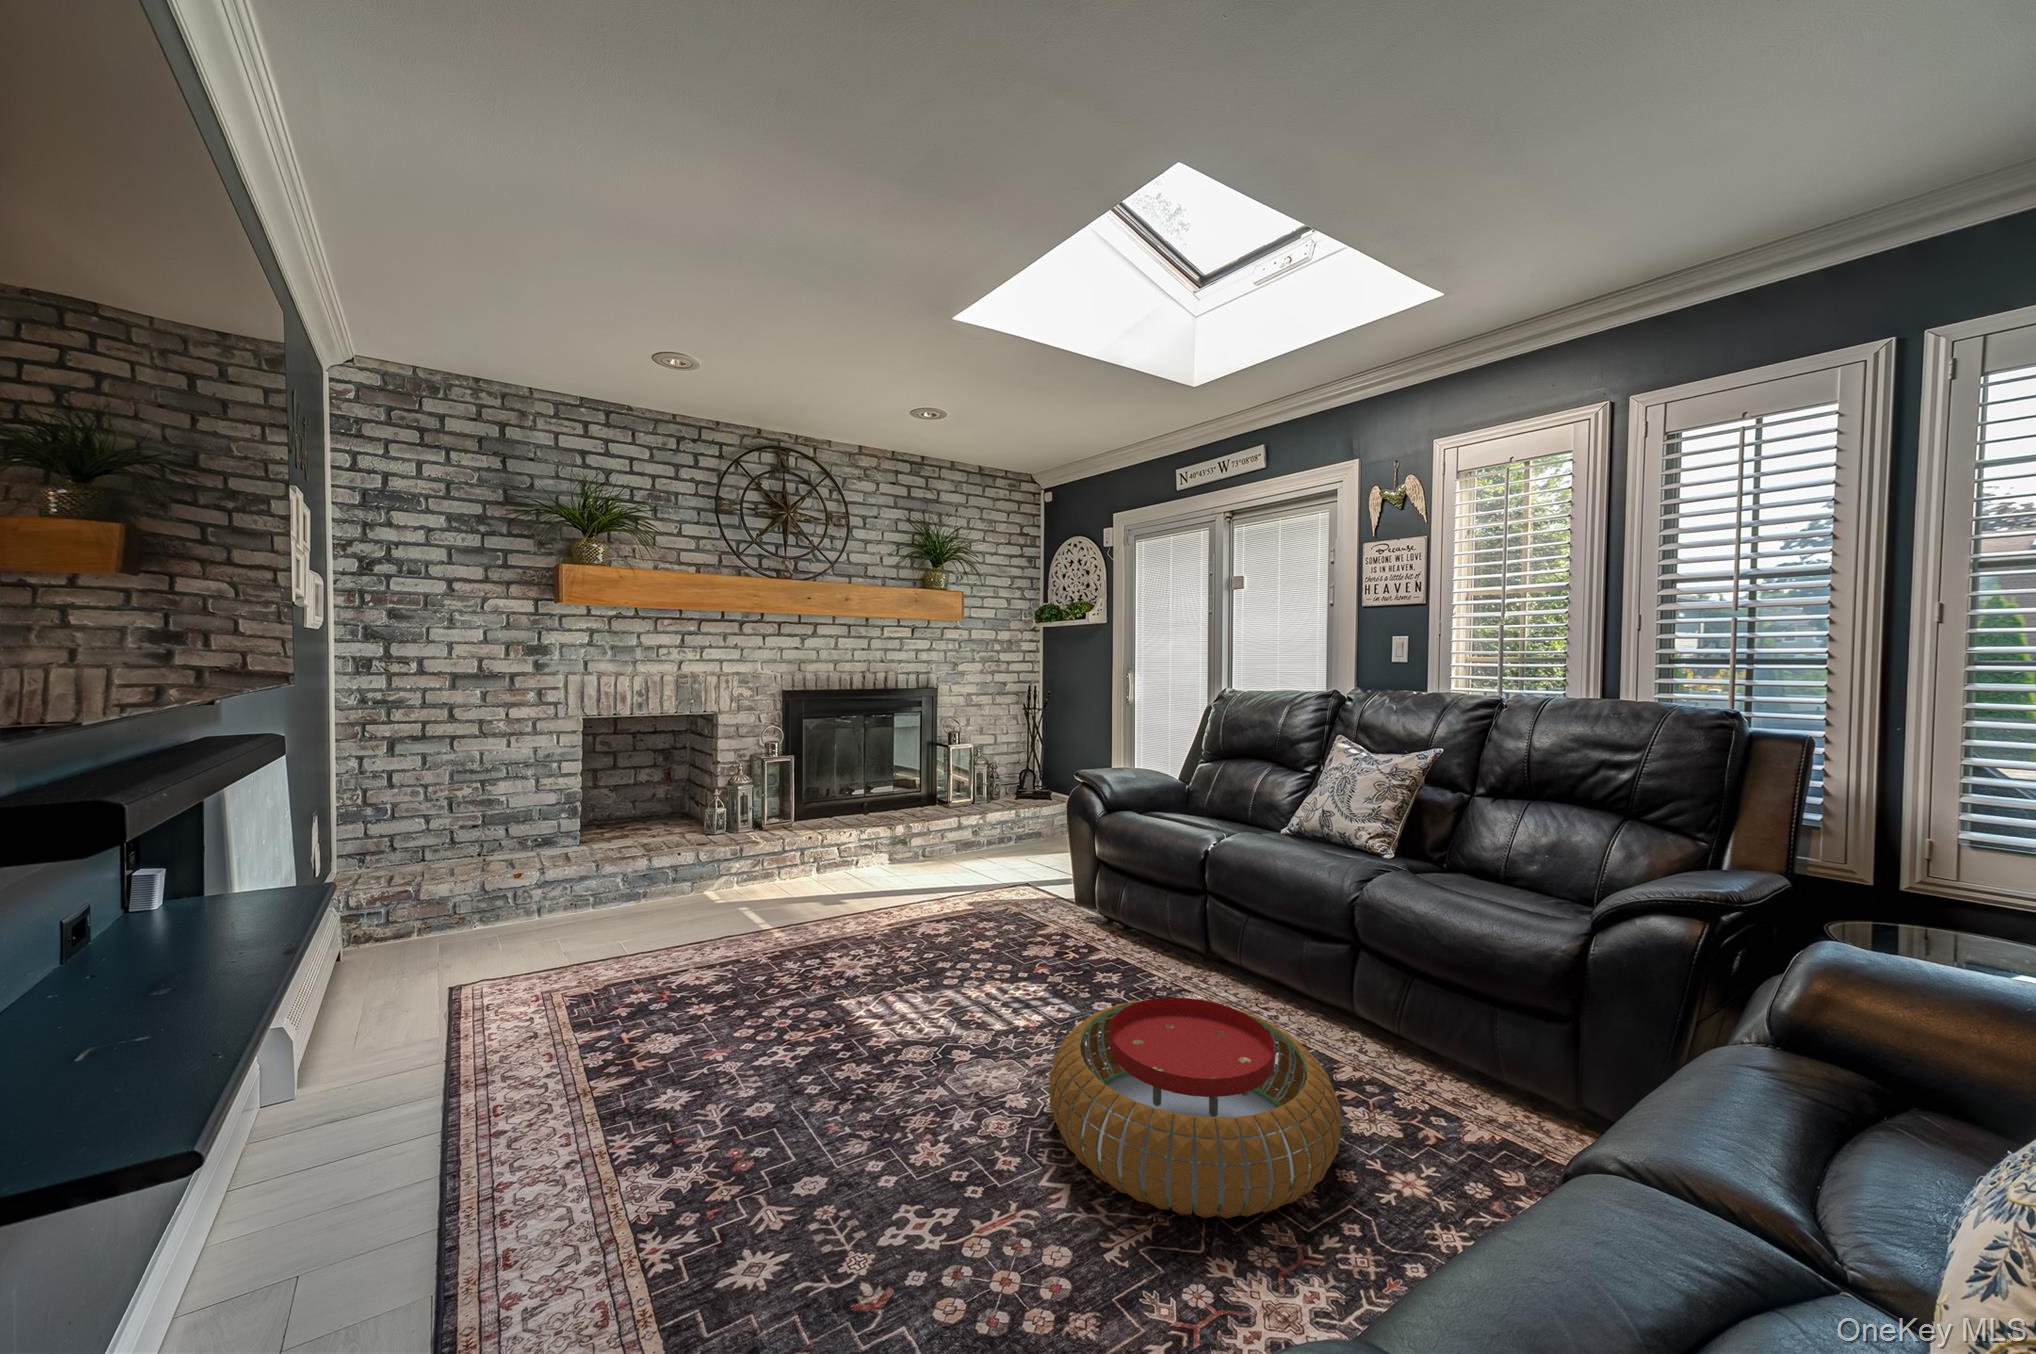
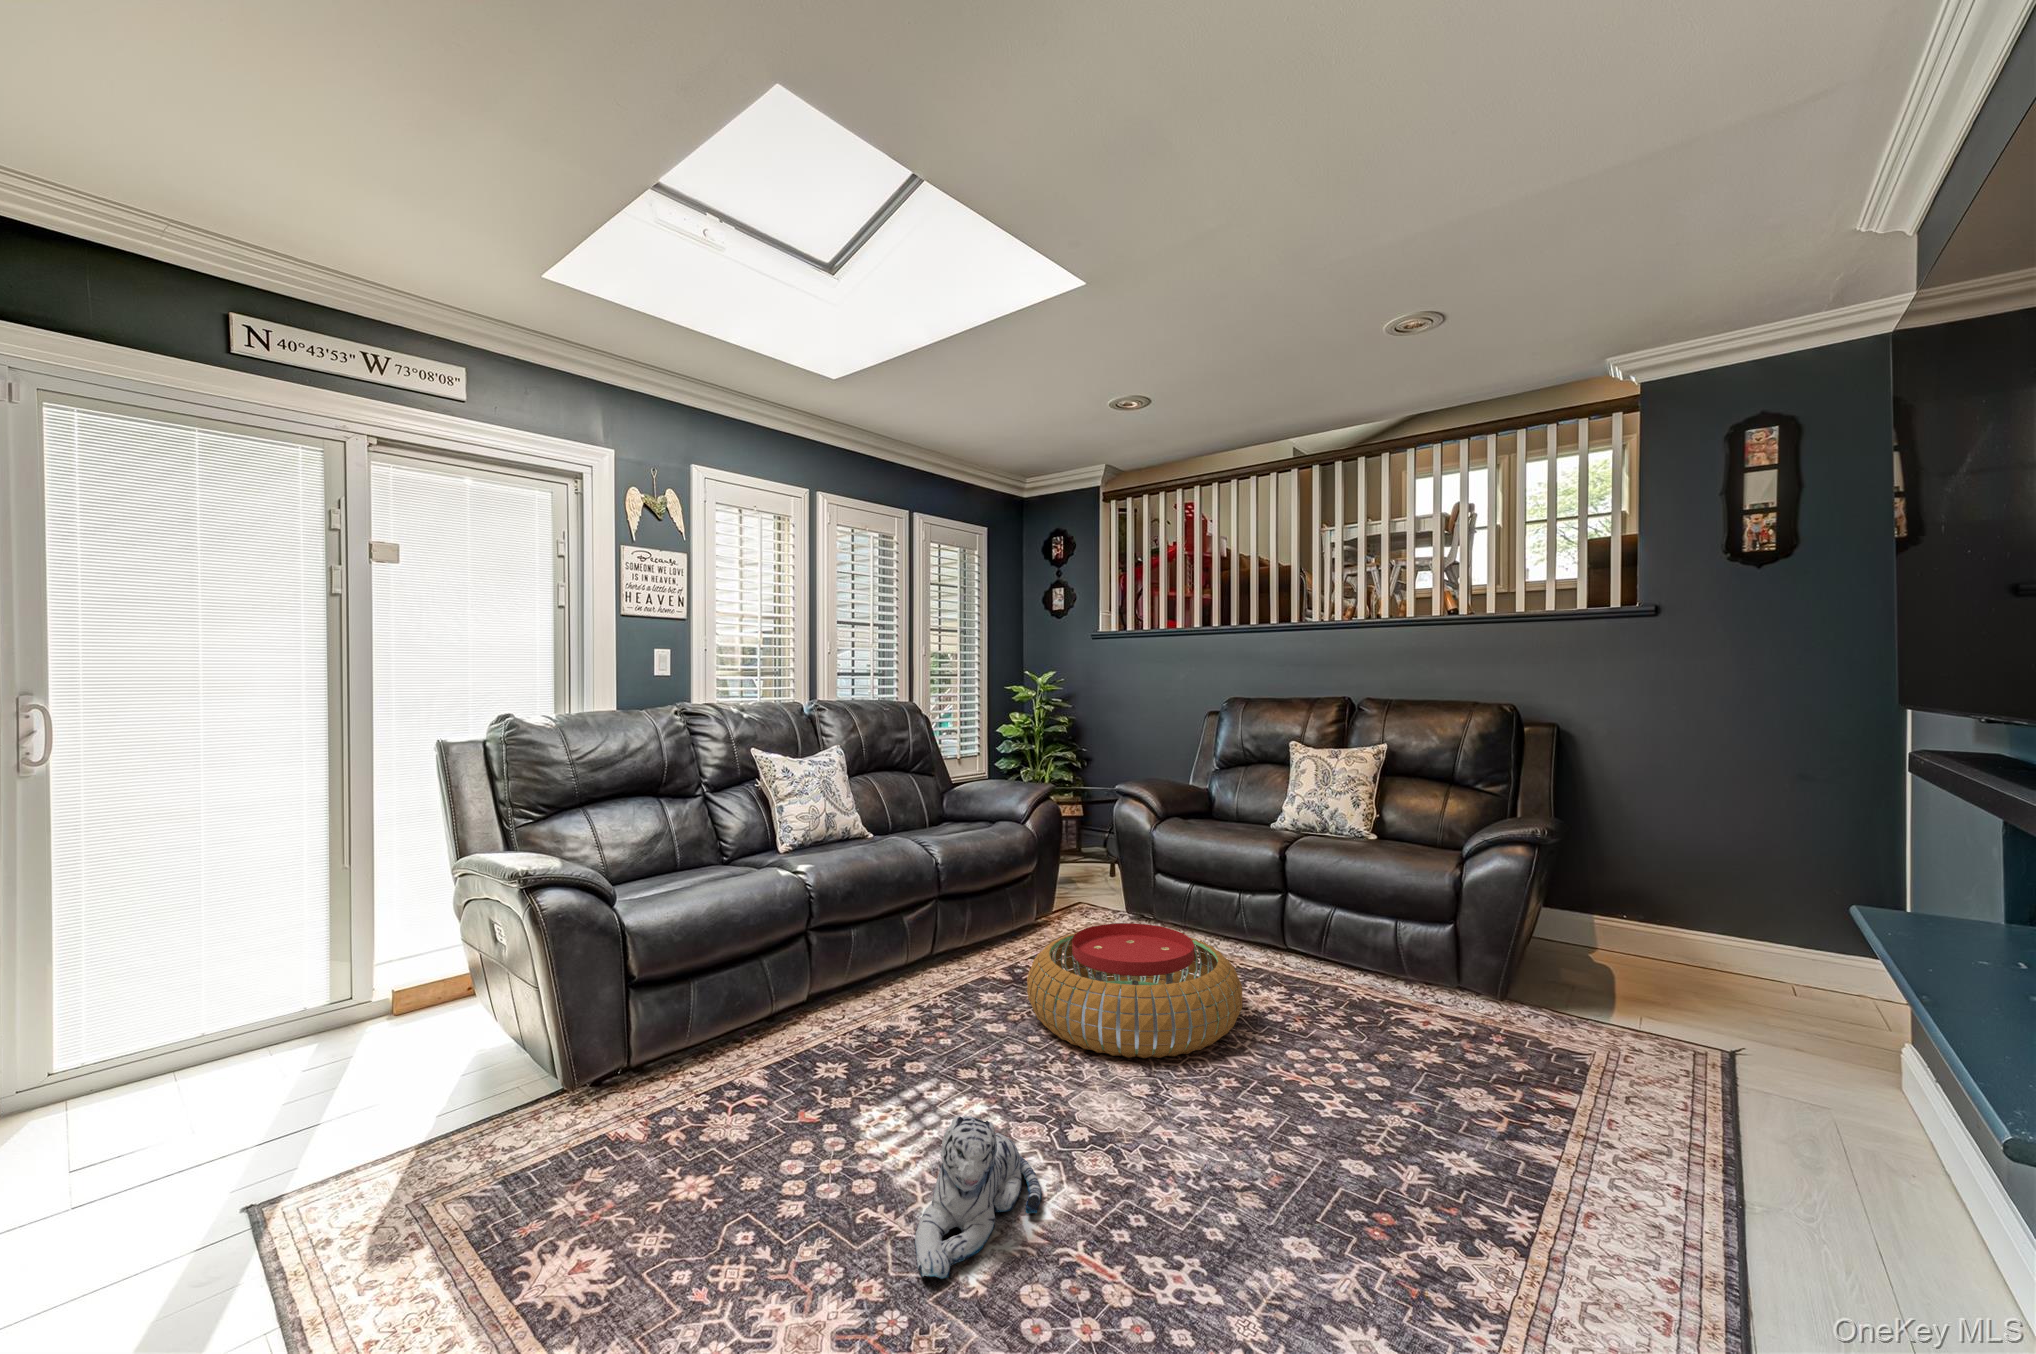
plush toy: none [841,931,935,1024] -> present [915,1116,1042,1279]

